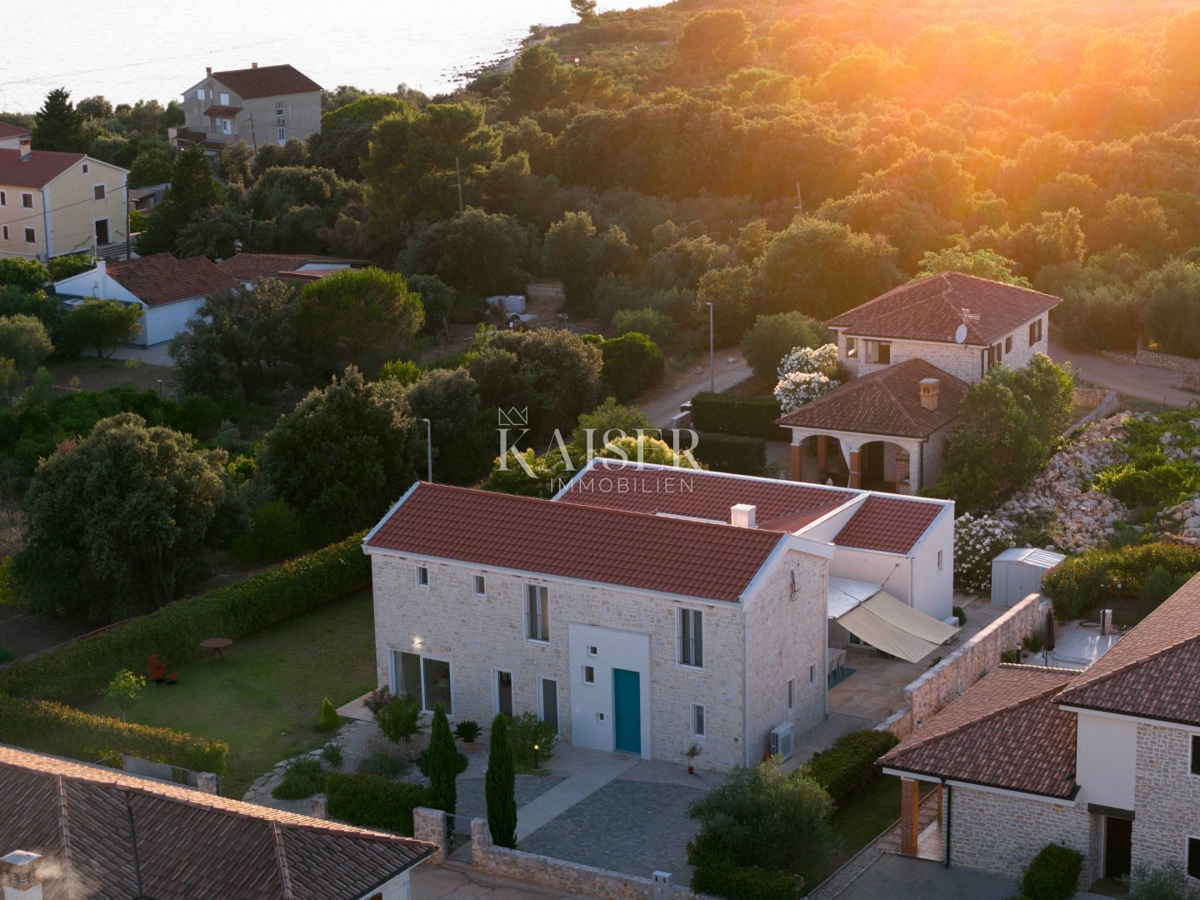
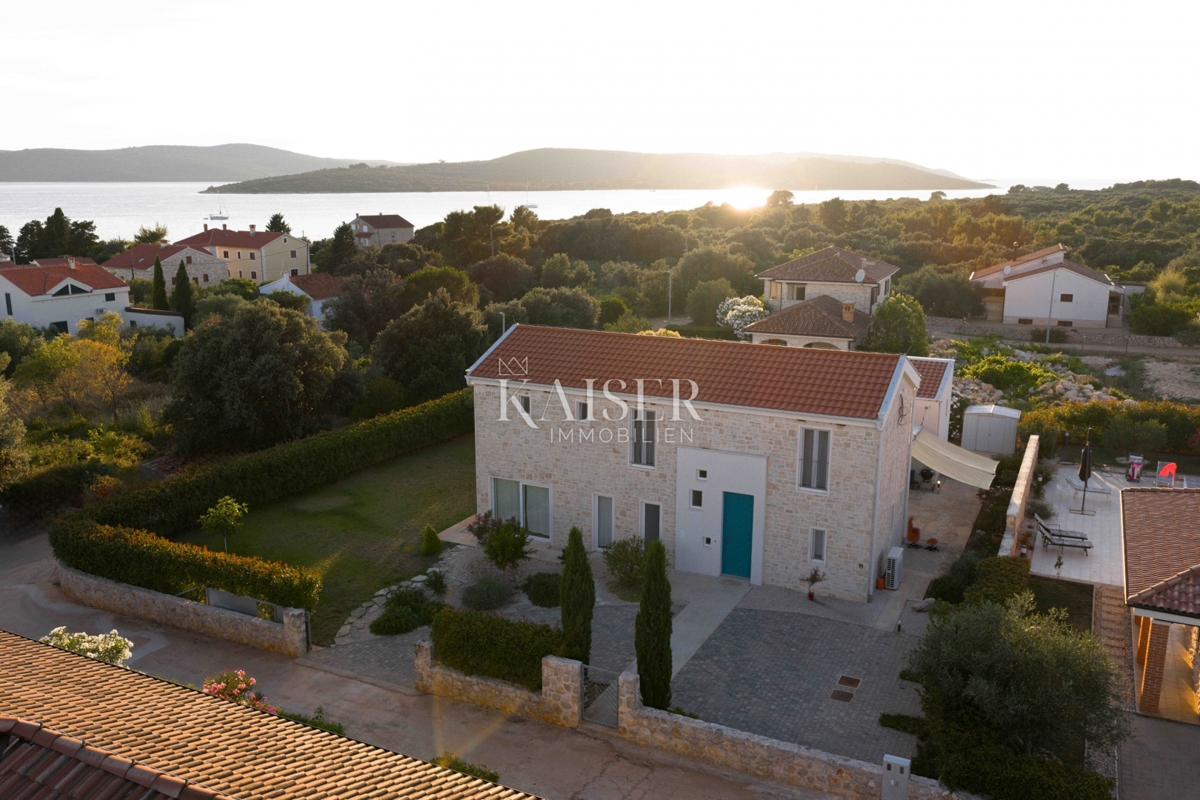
round table: present [201,638,232,666] -> none [314,471,343,496]
lounge chair: present [148,654,178,683] -> present [906,517,938,549]

